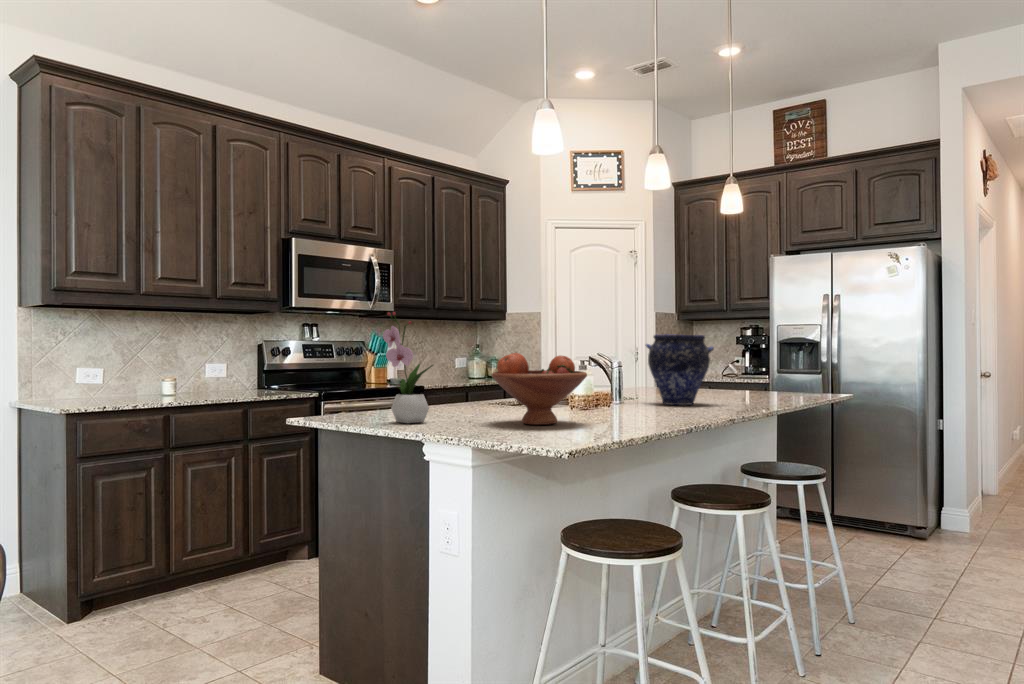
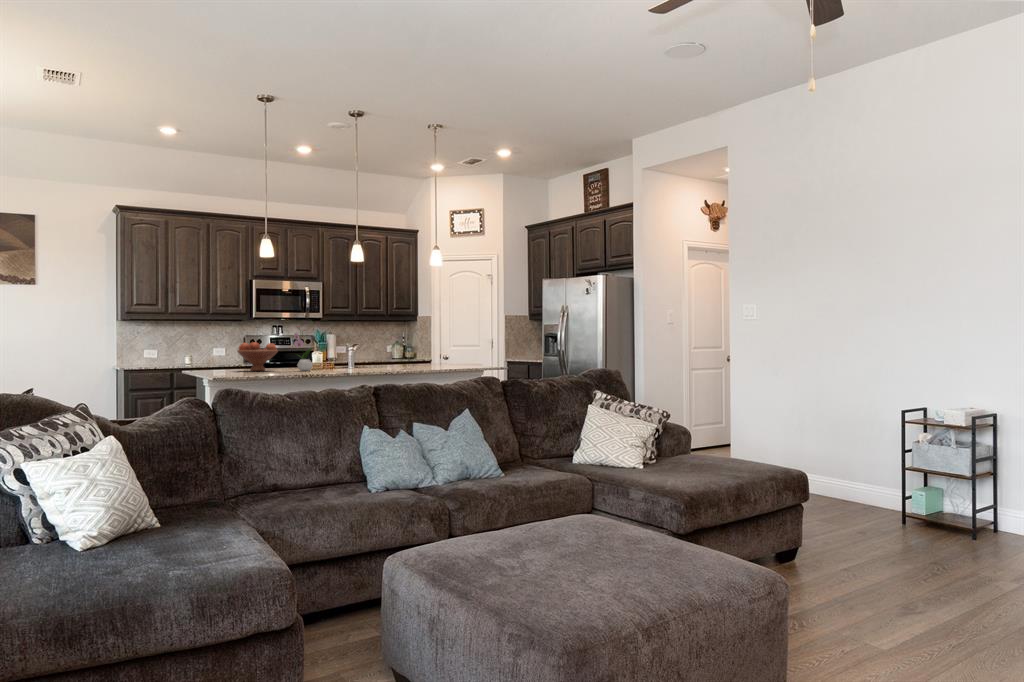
flower arrangement: present [383,312,433,423] -> present [294,327,313,371]
vase: present [646,335,714,405] -> none [364,333,395,369]

